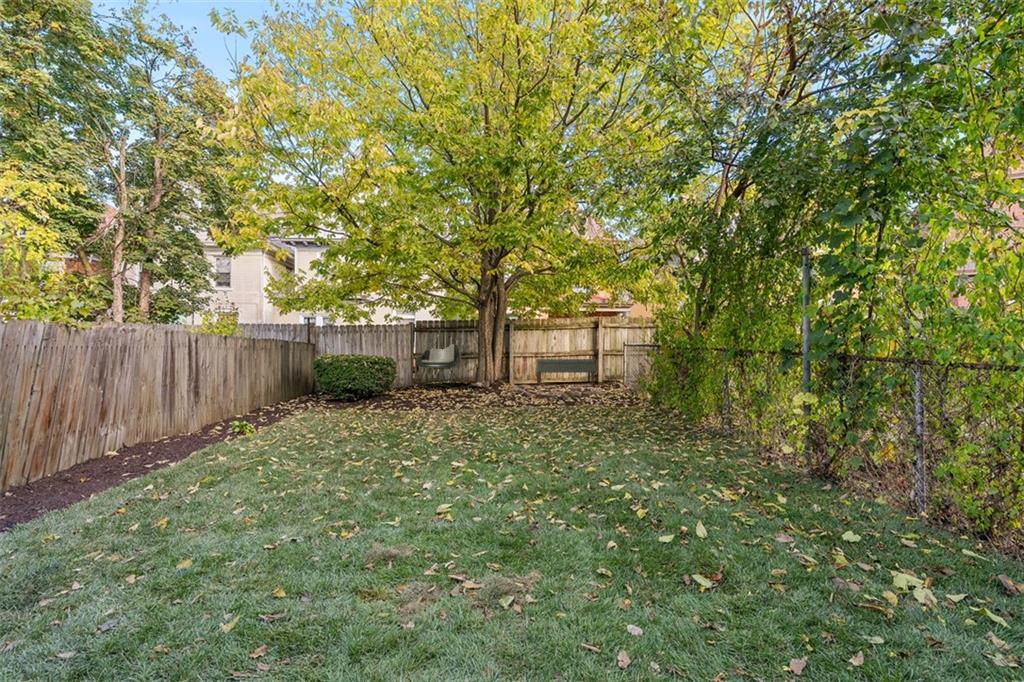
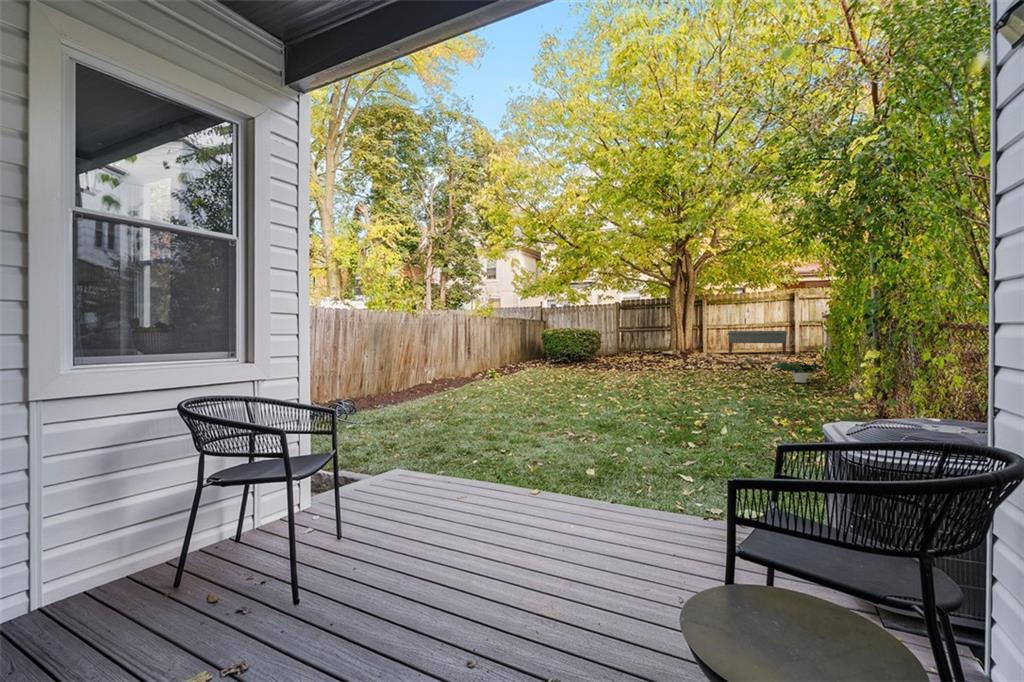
lounge chair: present [416,344,461,389] -> none [619,316,659,356]
potted plant: none [620,397,668,422] -> present [773,362,822,383]

